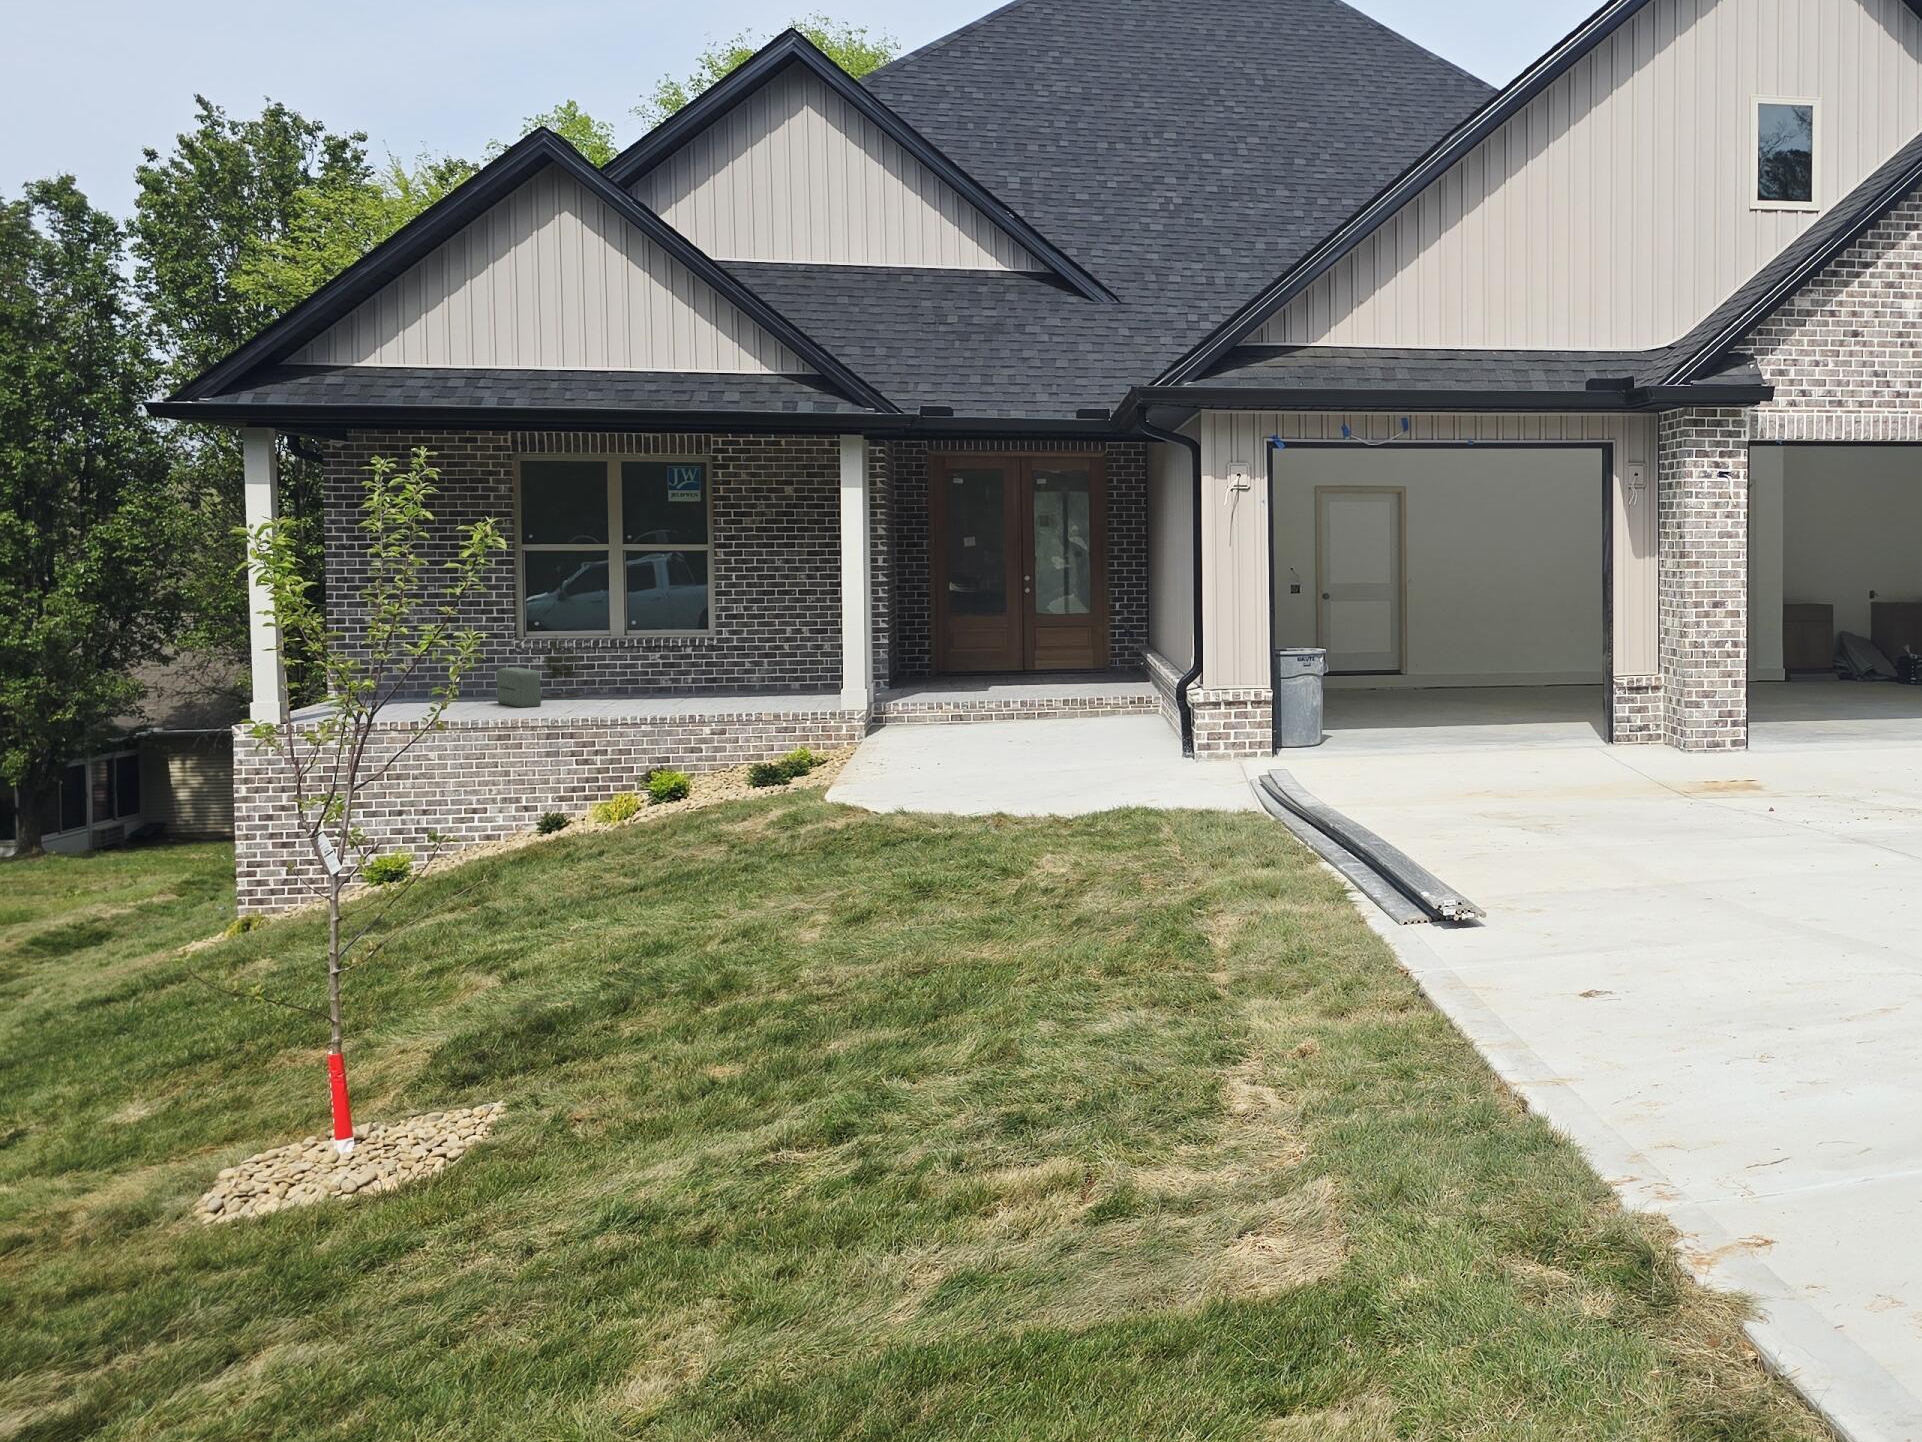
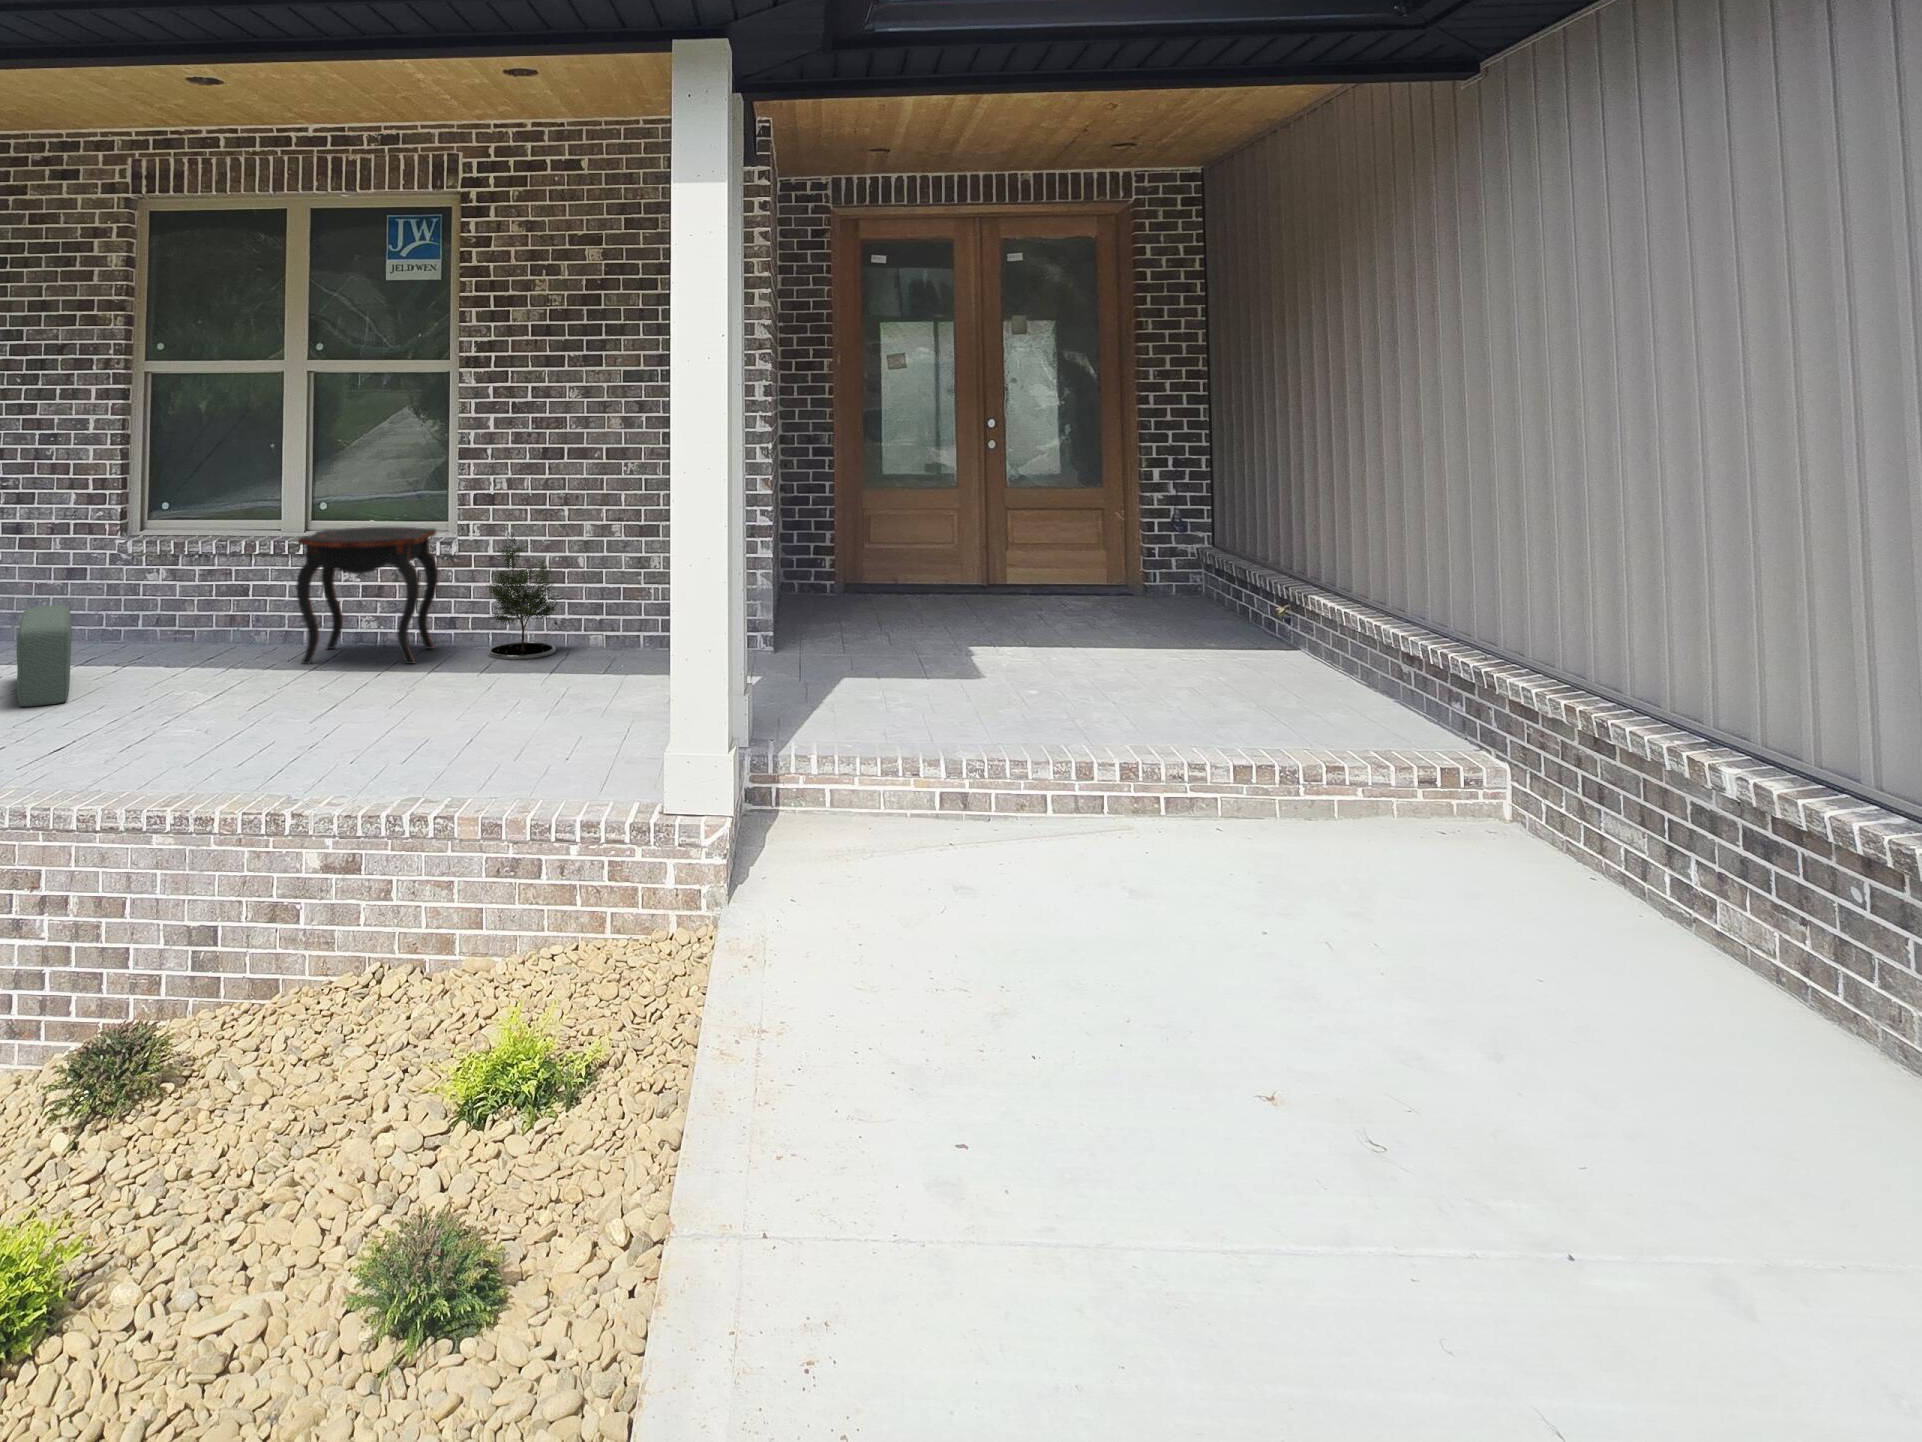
side table: none [637,631,708,697] -> present [296,527,438,664]
potted tree: present [544,636,581,698] -> present [488,533,559,660]

